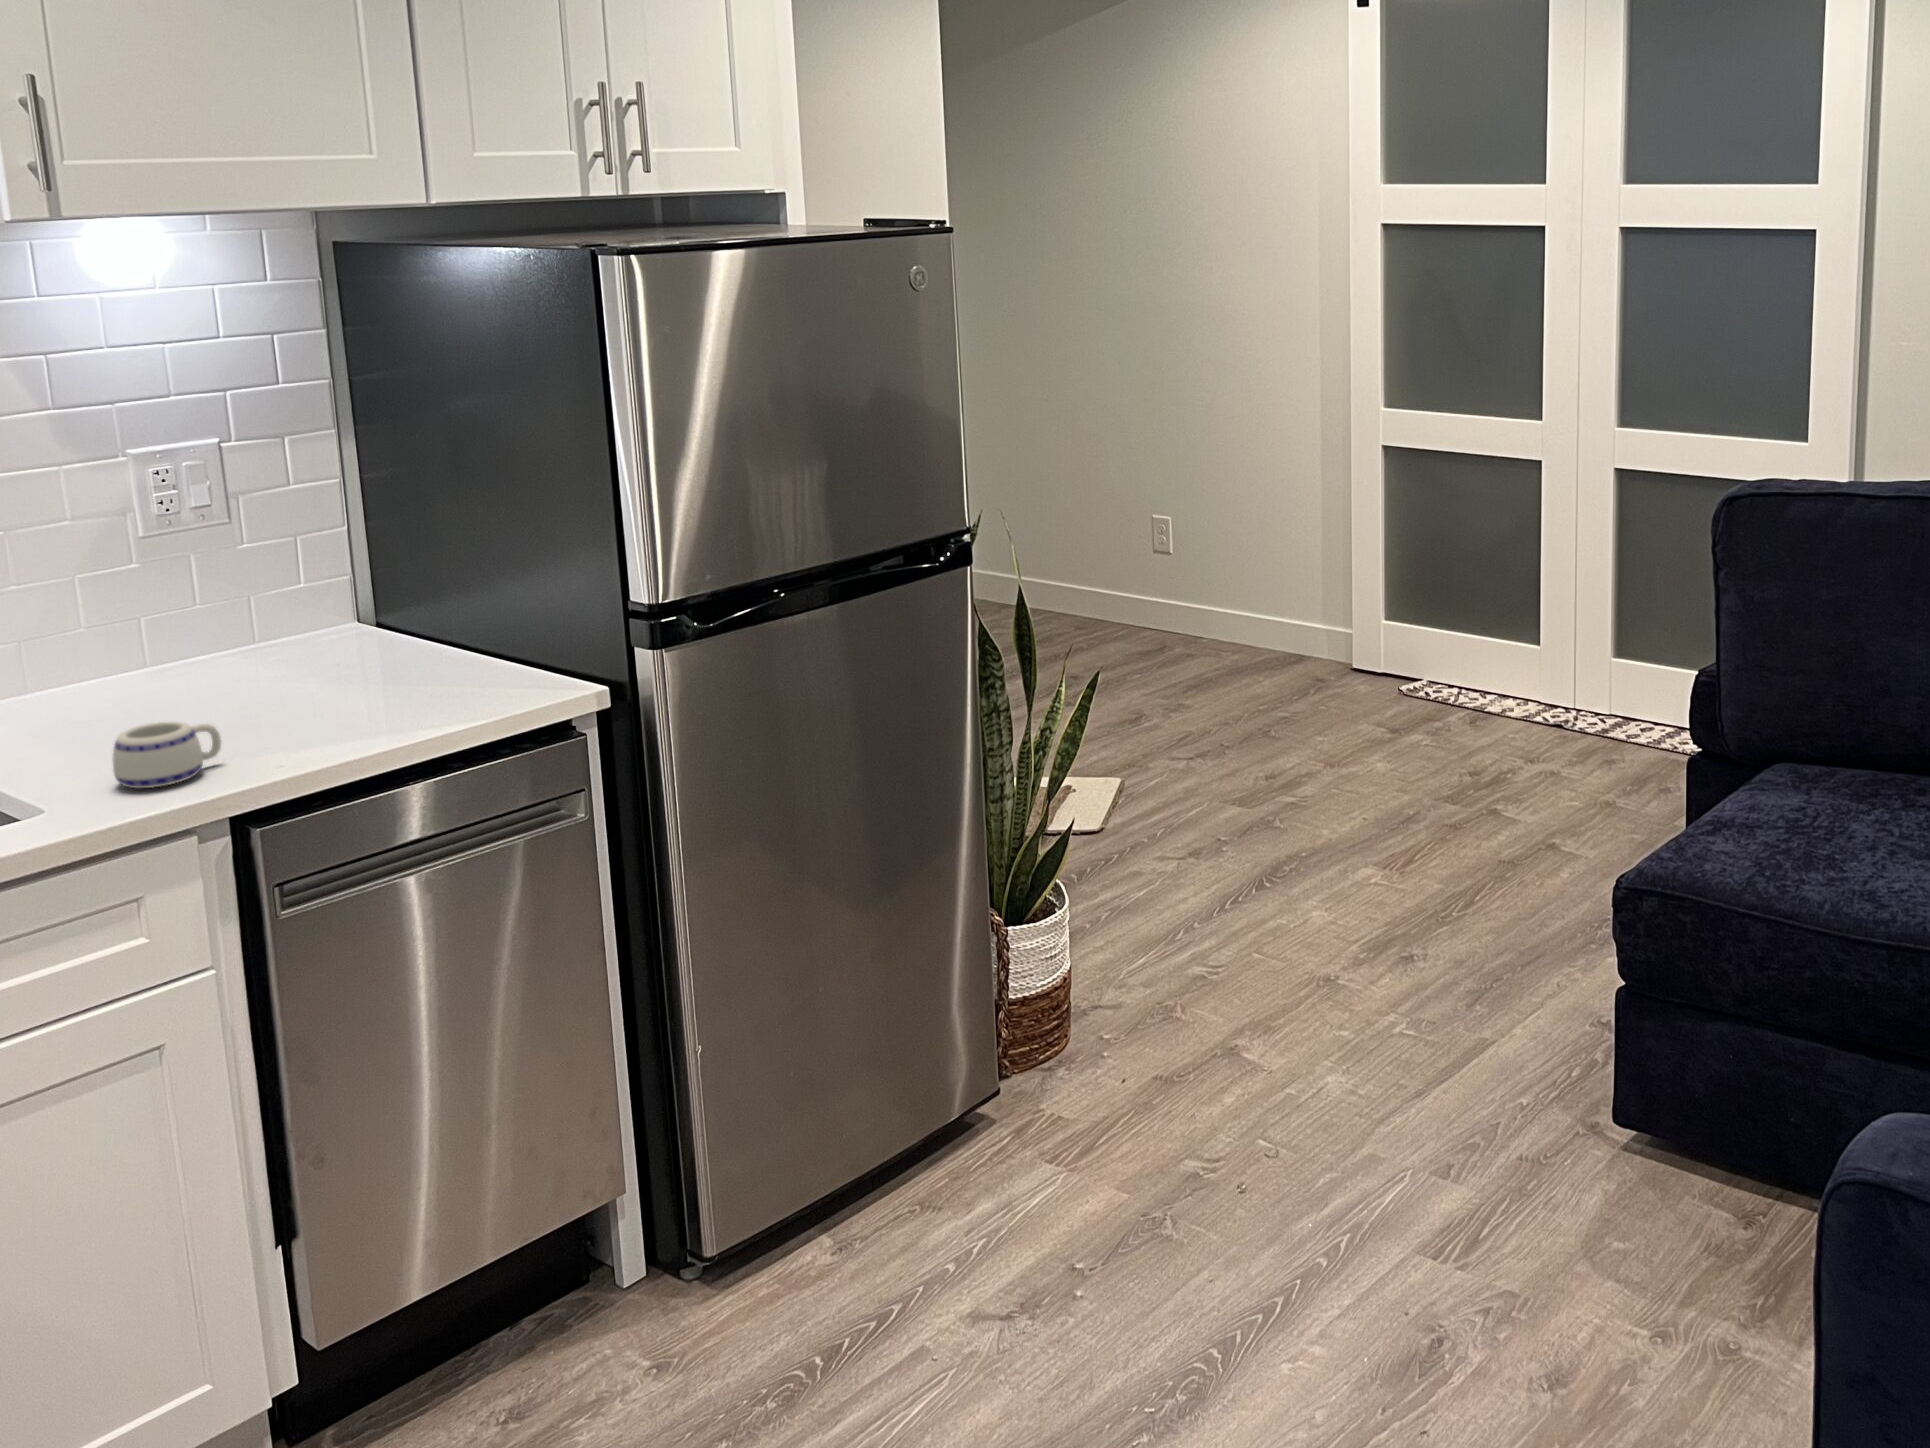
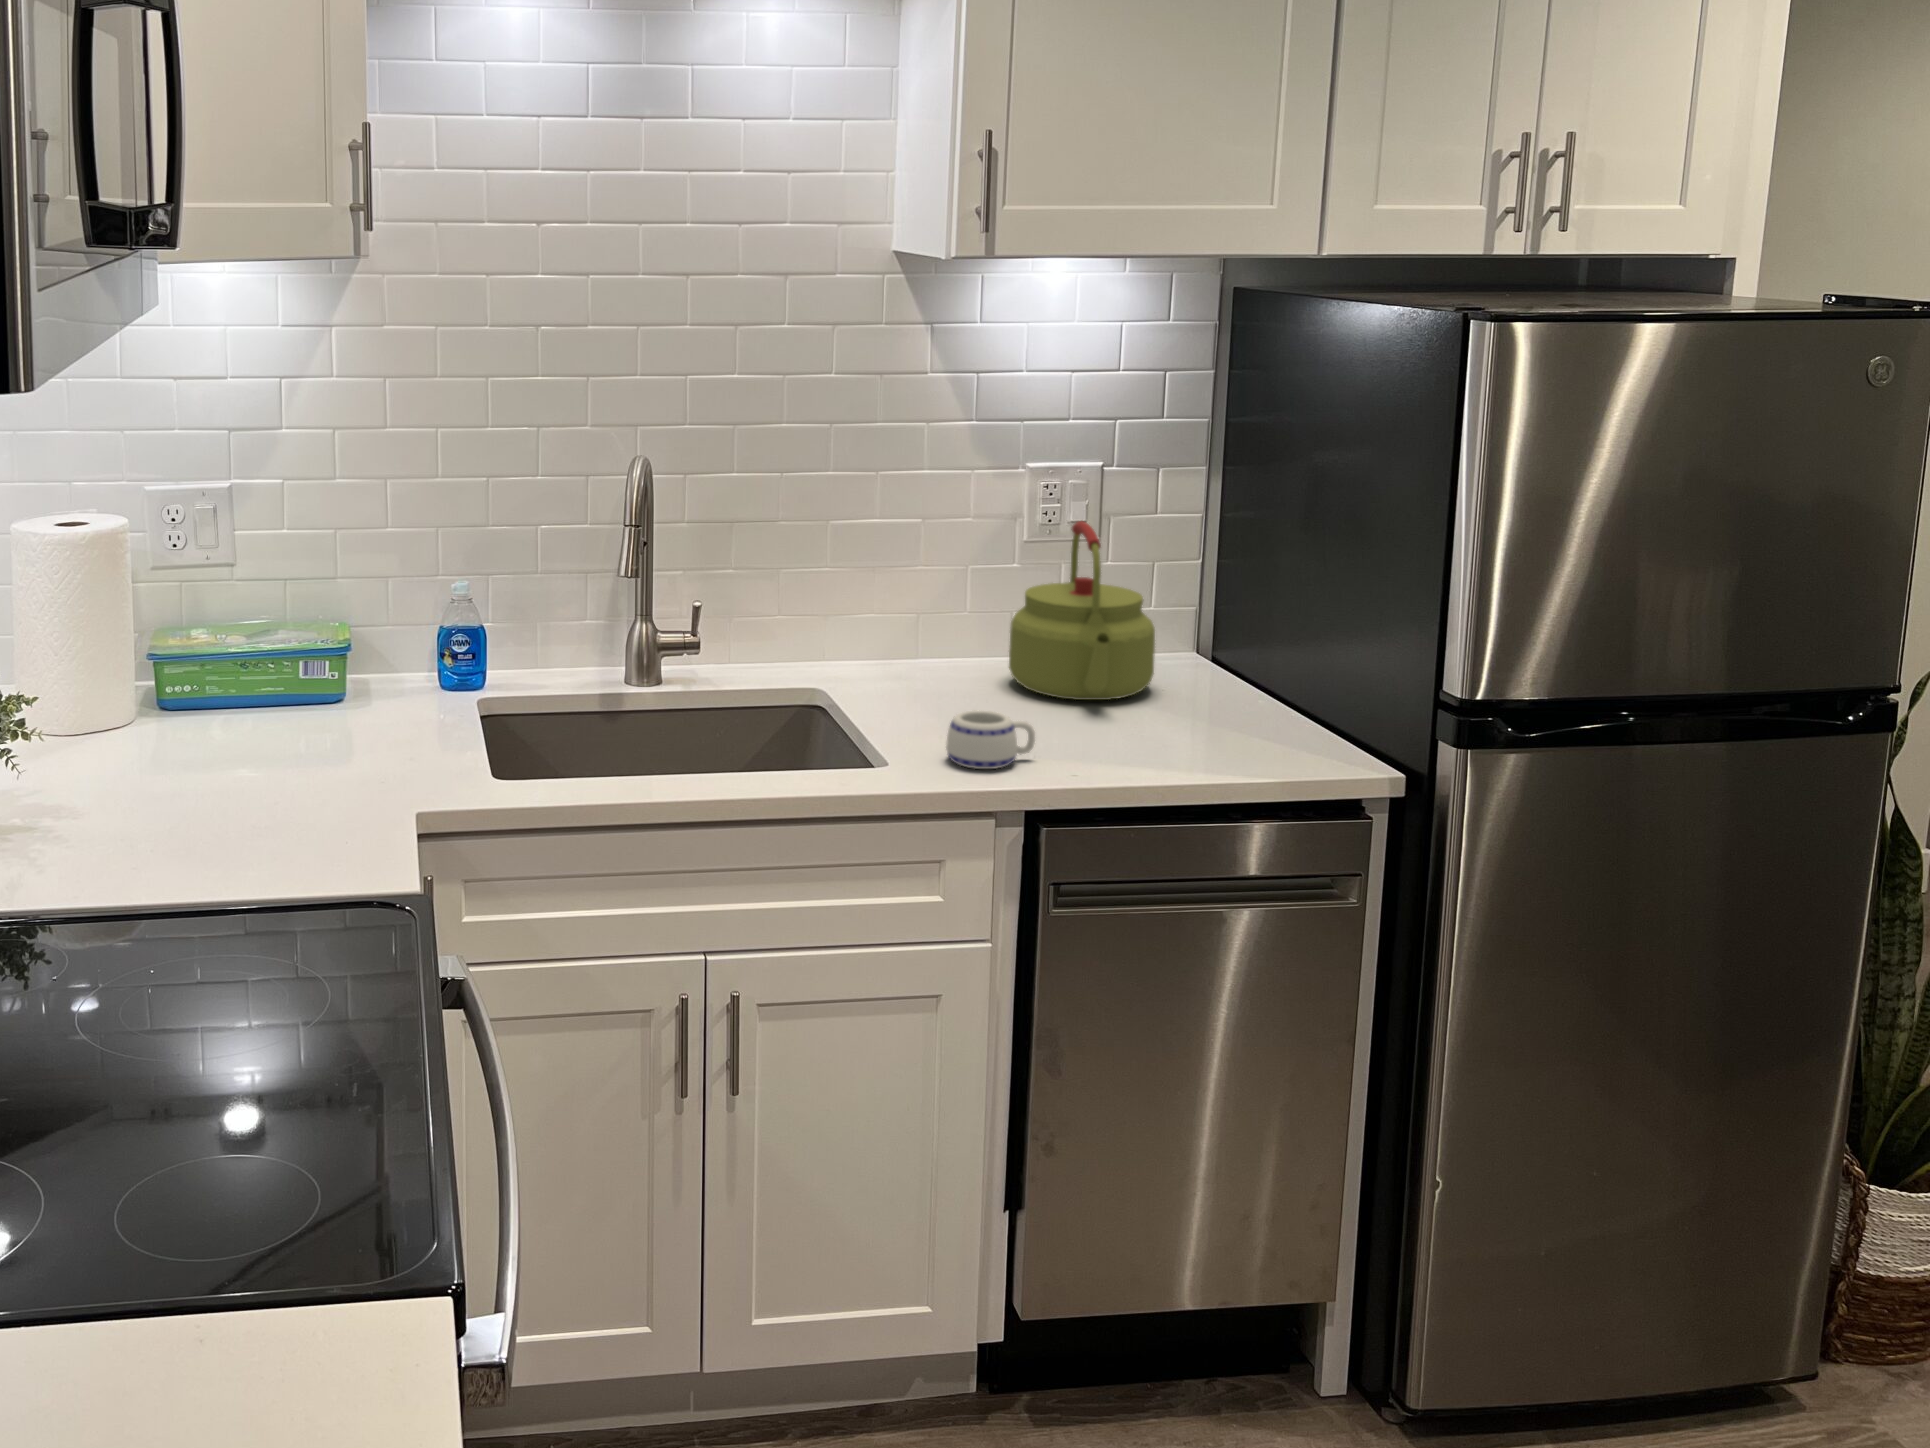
kettle: none [146,504,325,697] -> present [1009,521,1155,700]

